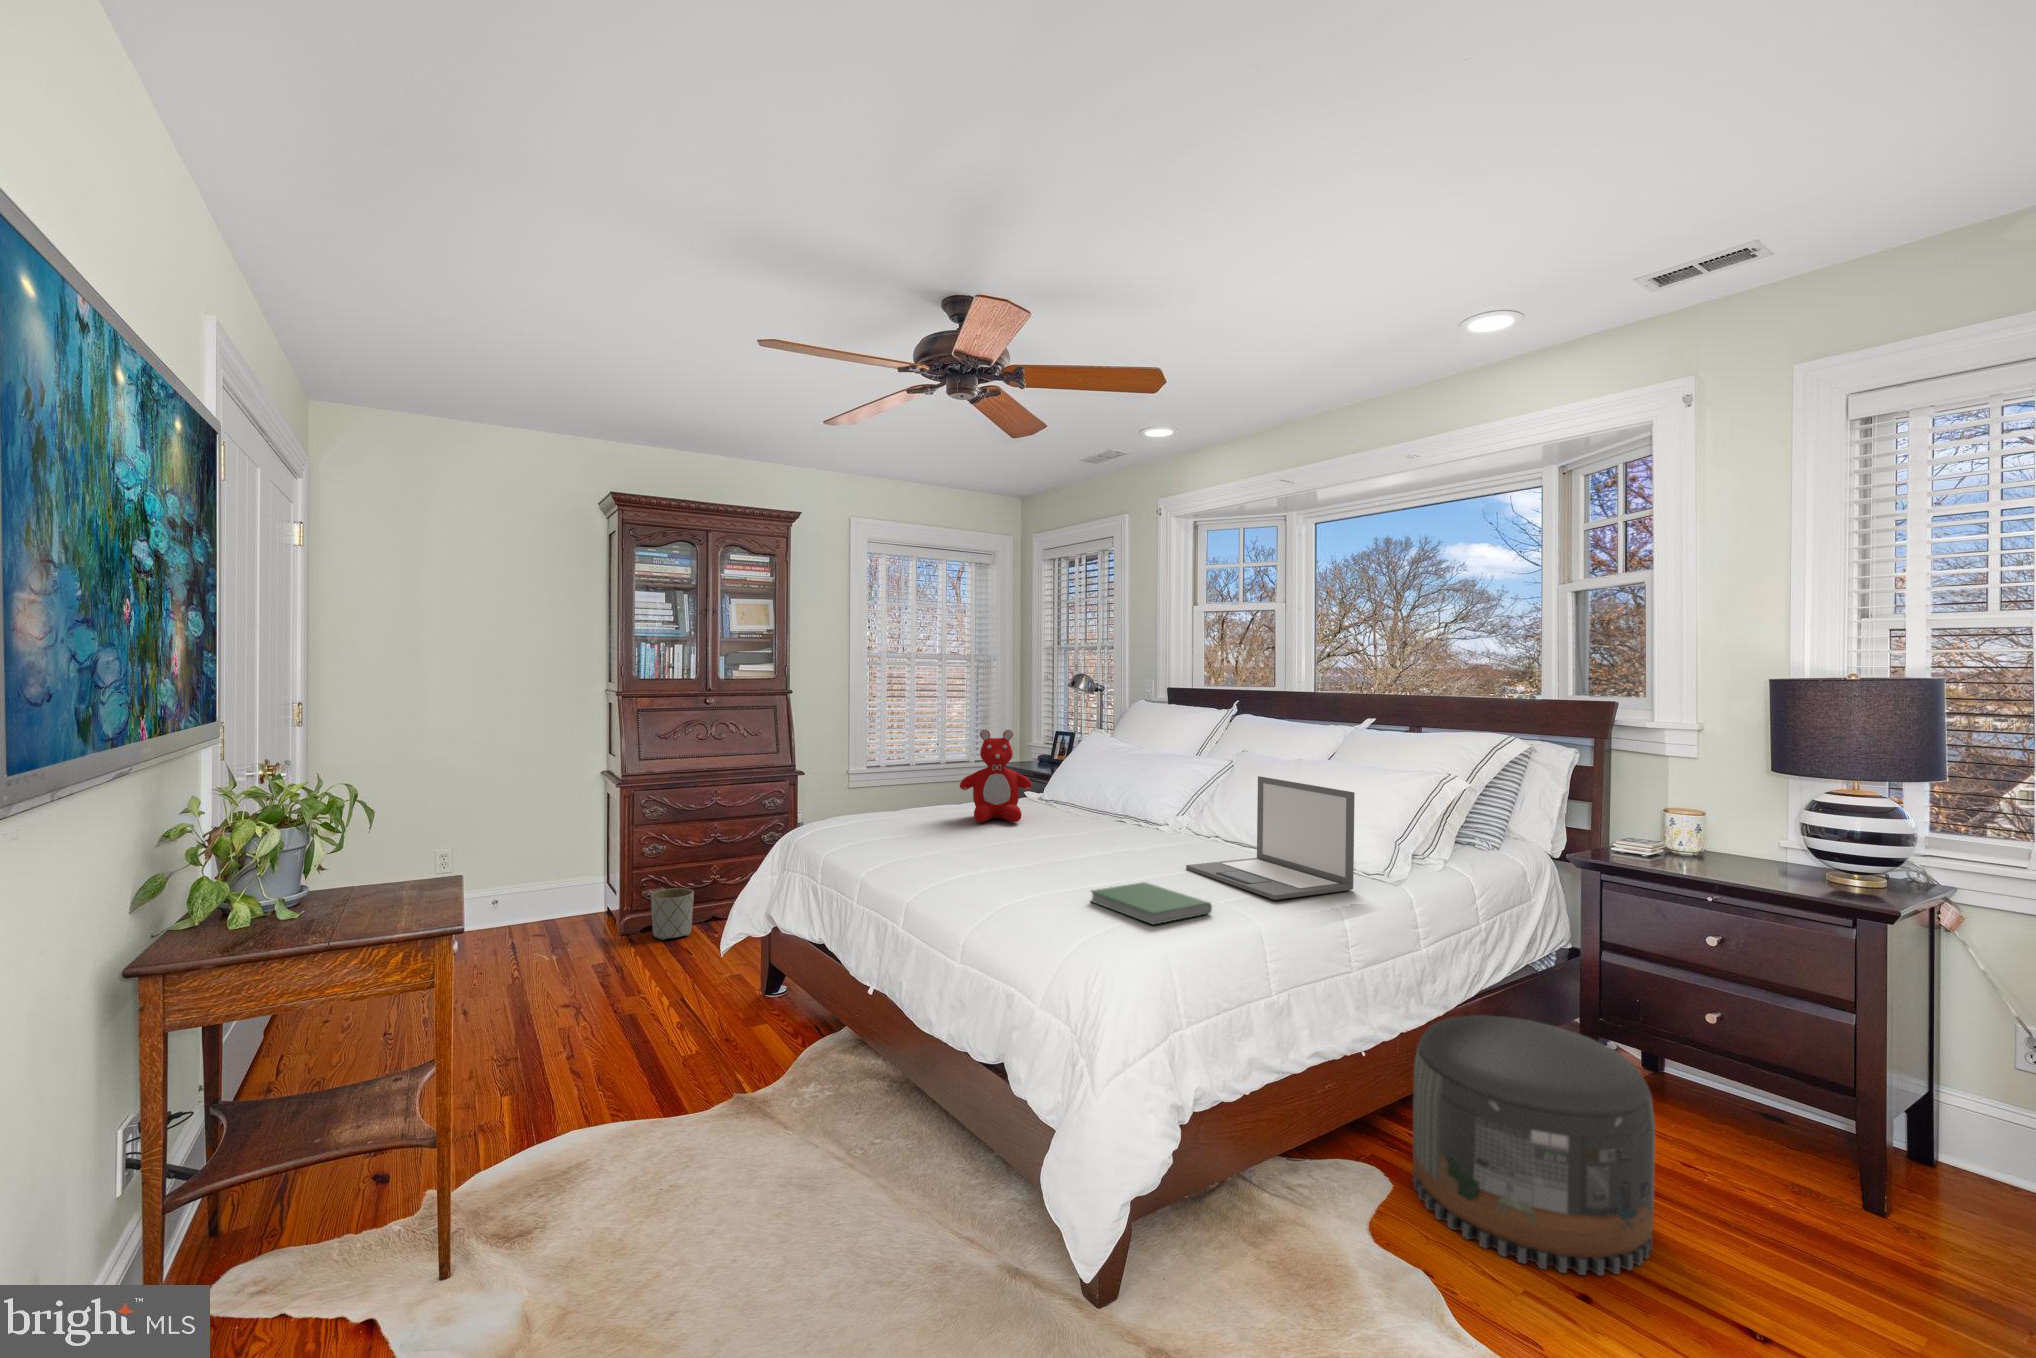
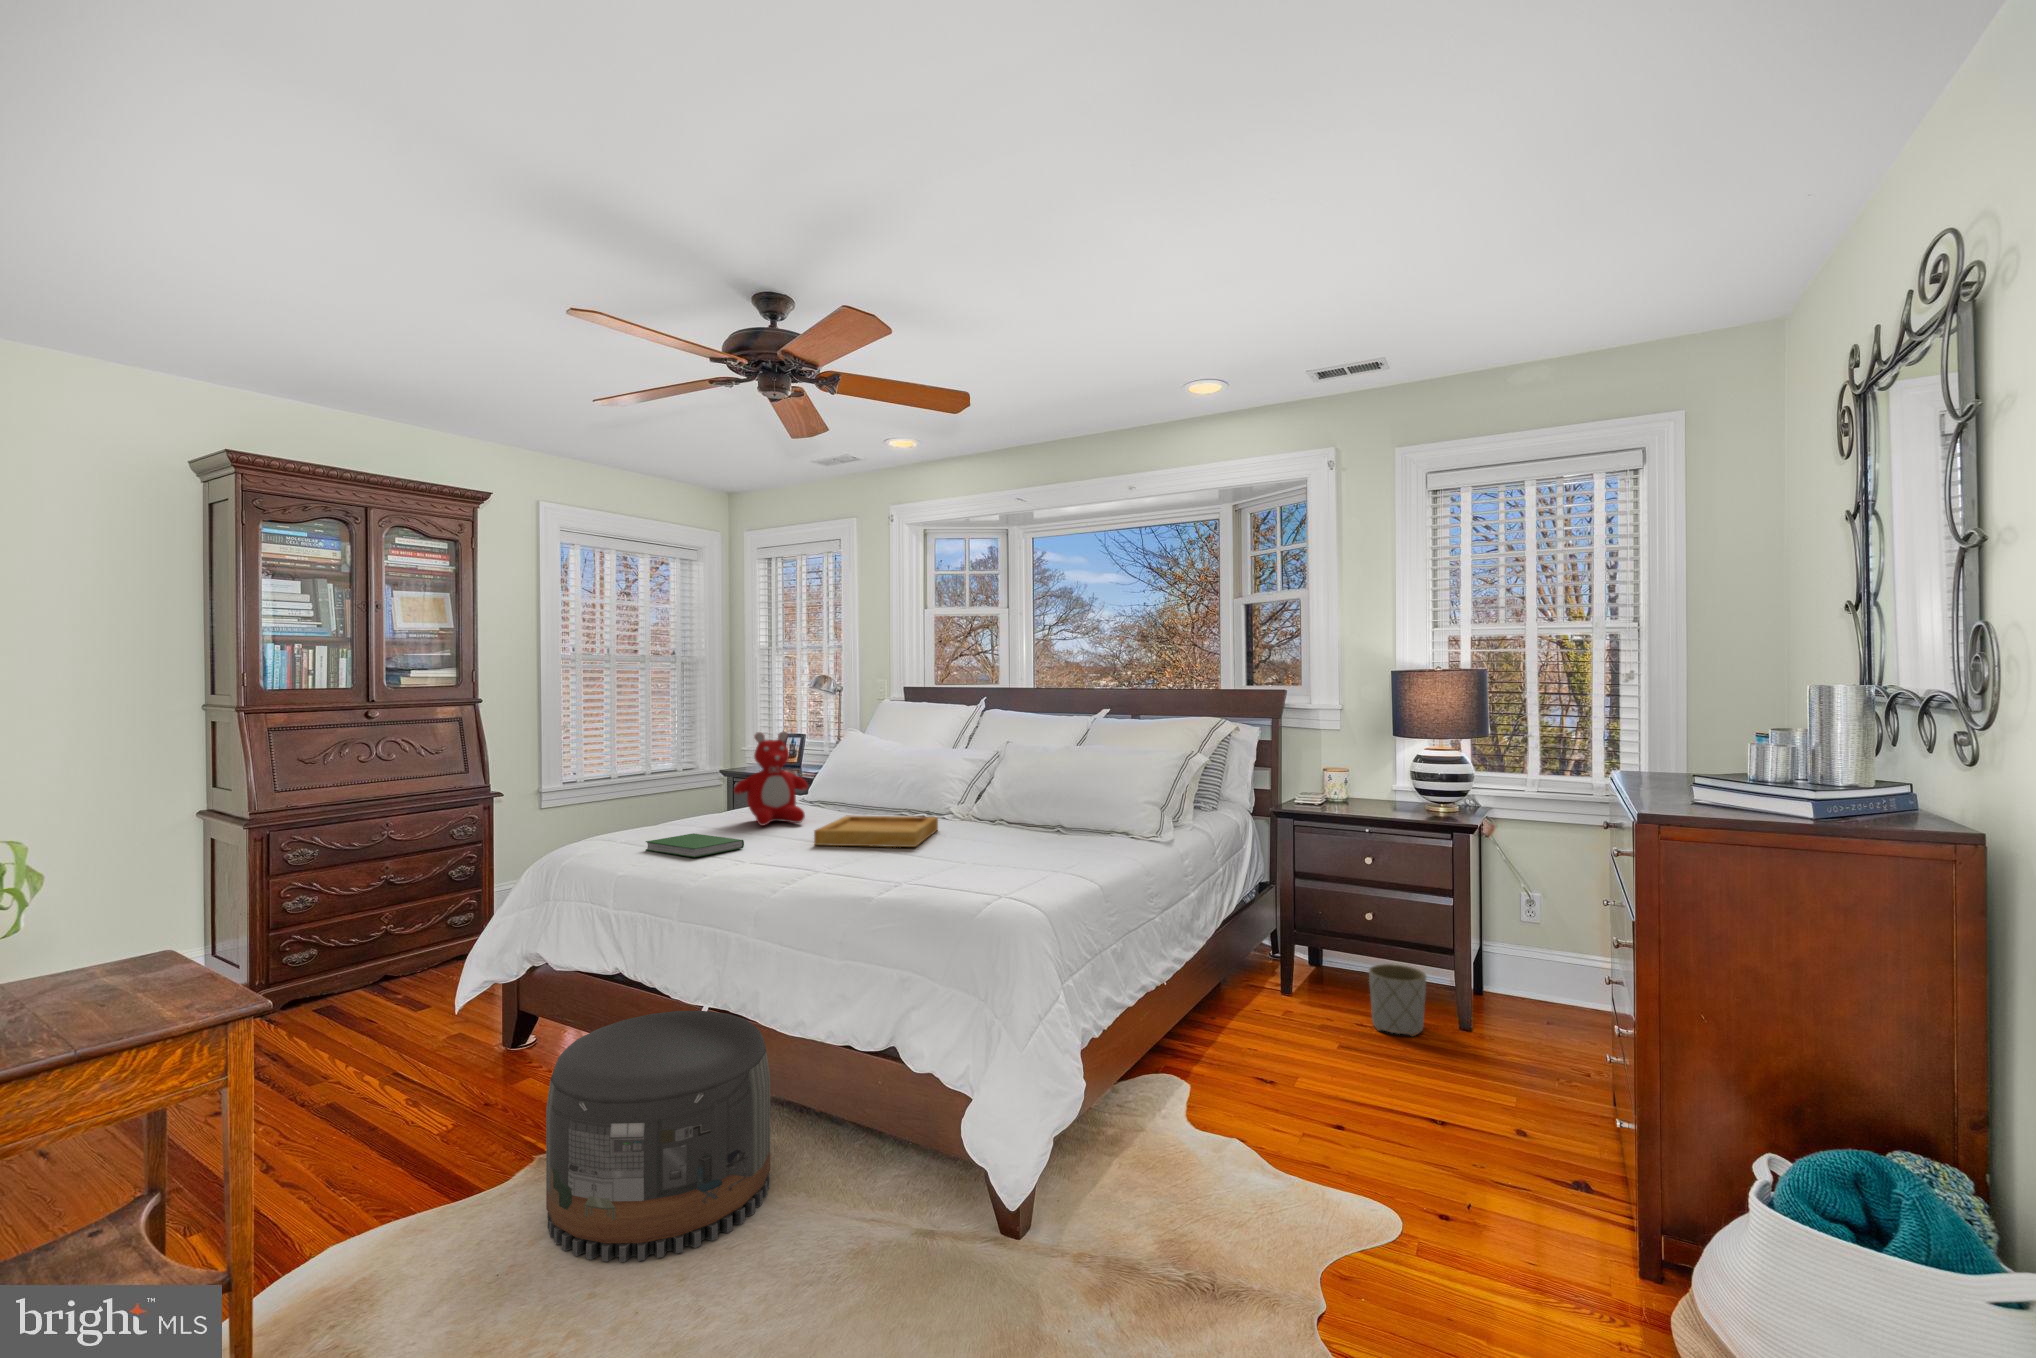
laptop: present [1186,776,1355,900] -> none [994,760,1136,860]
tray: none [1005,819,1145,862] -> present [814,816,938,847]
hardcover book: present [1091,882,1212,925] -> present [646,833,744,858]
planter: present [651,888,694,940] -> present [1369,964,1426,1036]
pouf: present [1413,1015,1655,1275] -> present [546,1011,770,1262]

